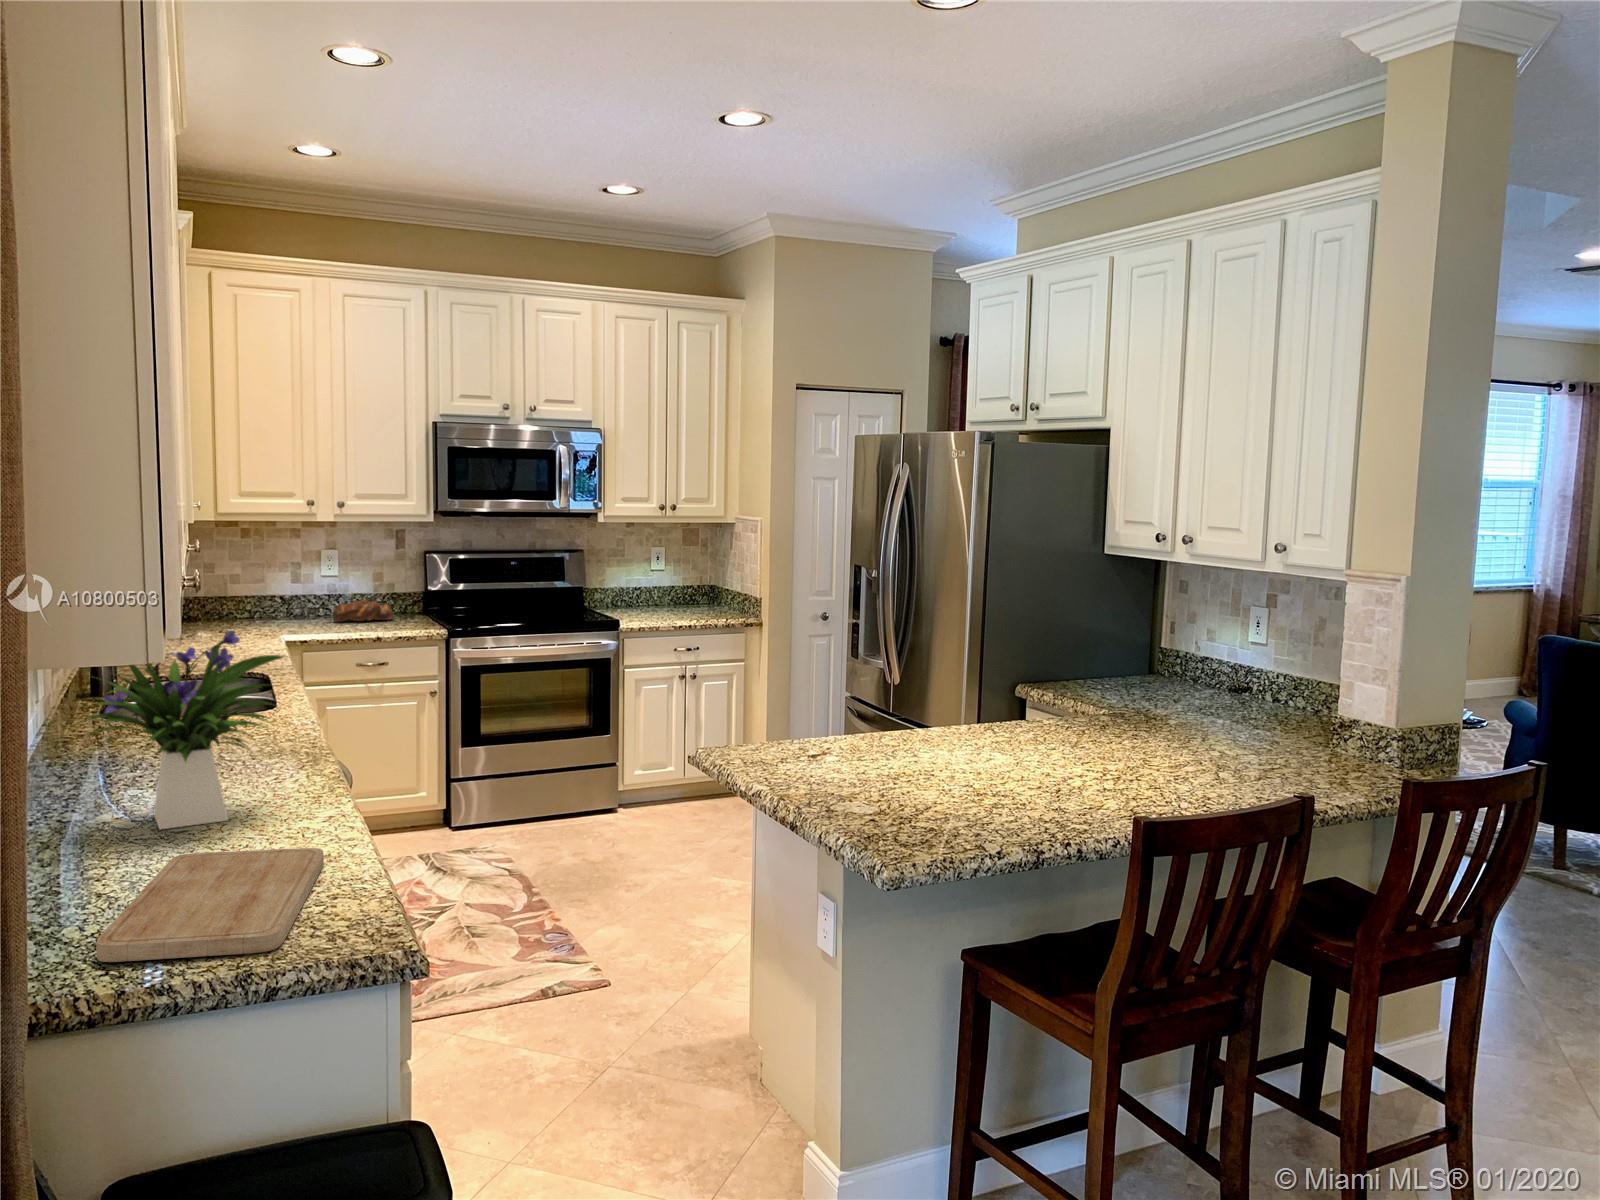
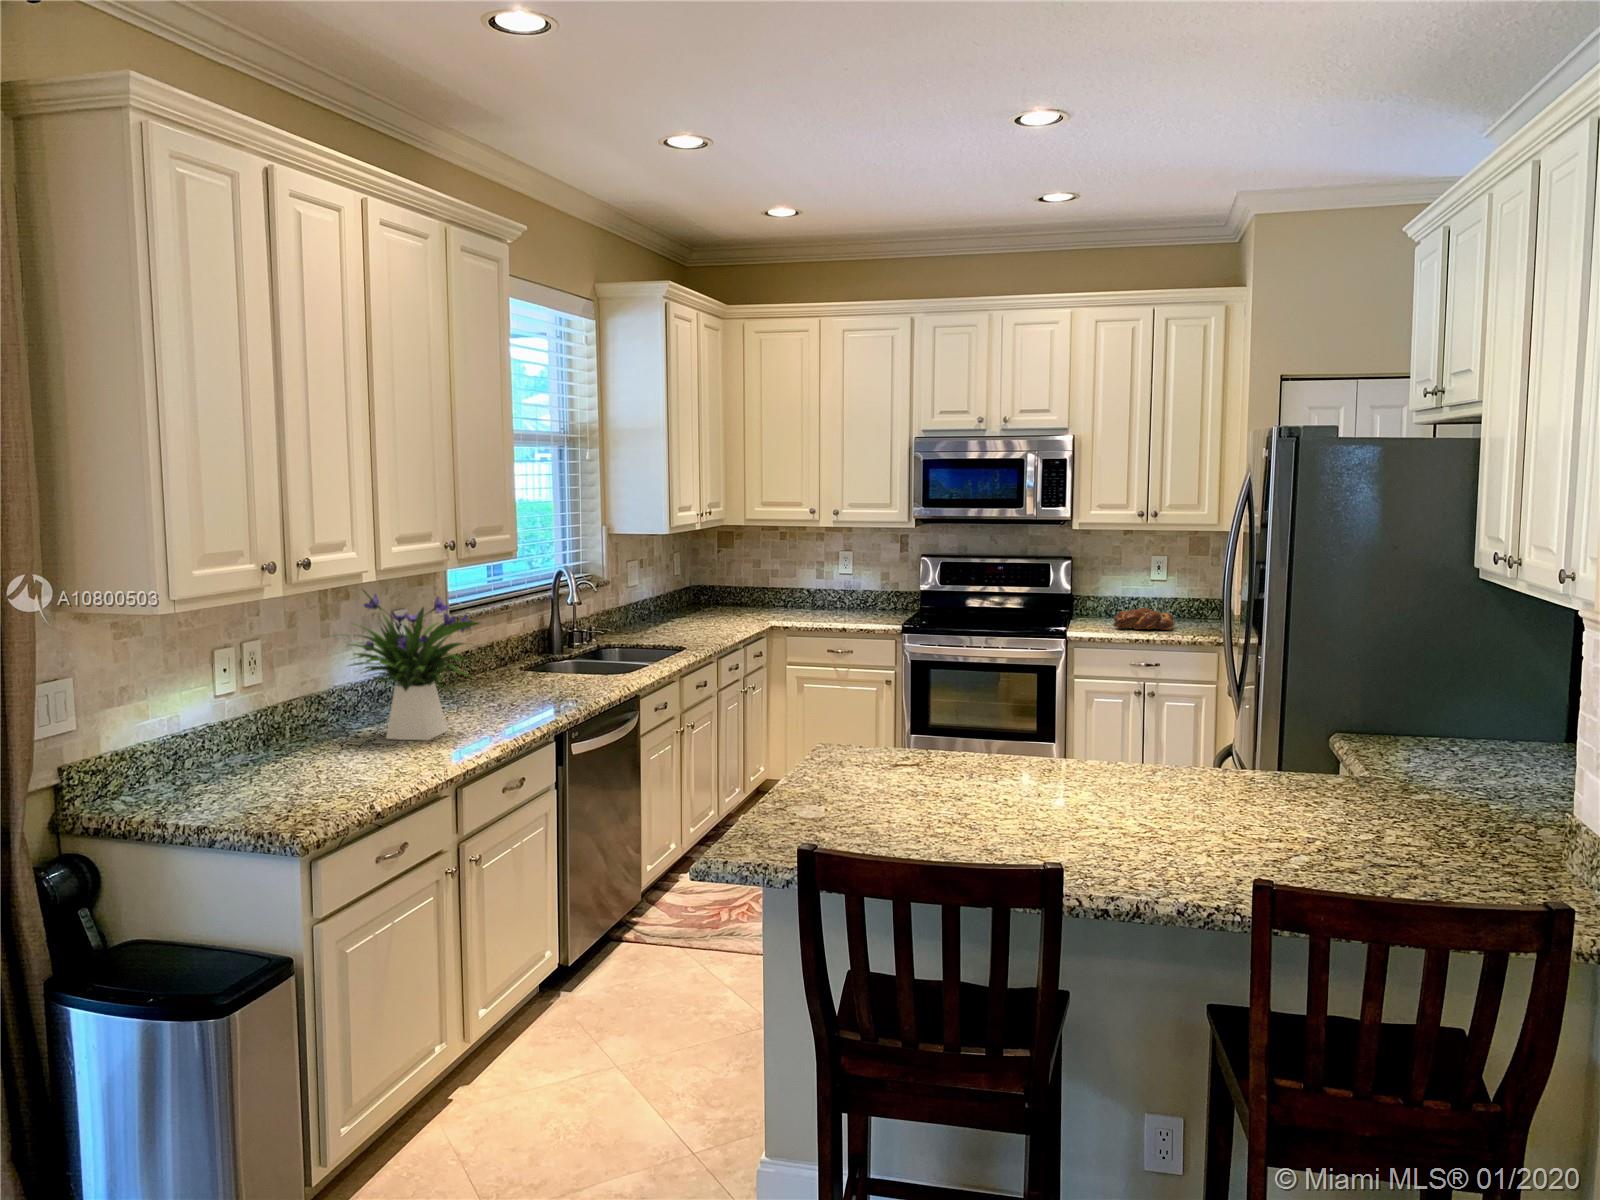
bread loaf: present [333,600,394,622] -> present [1113,608,1175,630]
cutting board: present [96,848,324,962] -> none [181,753,399,817]

